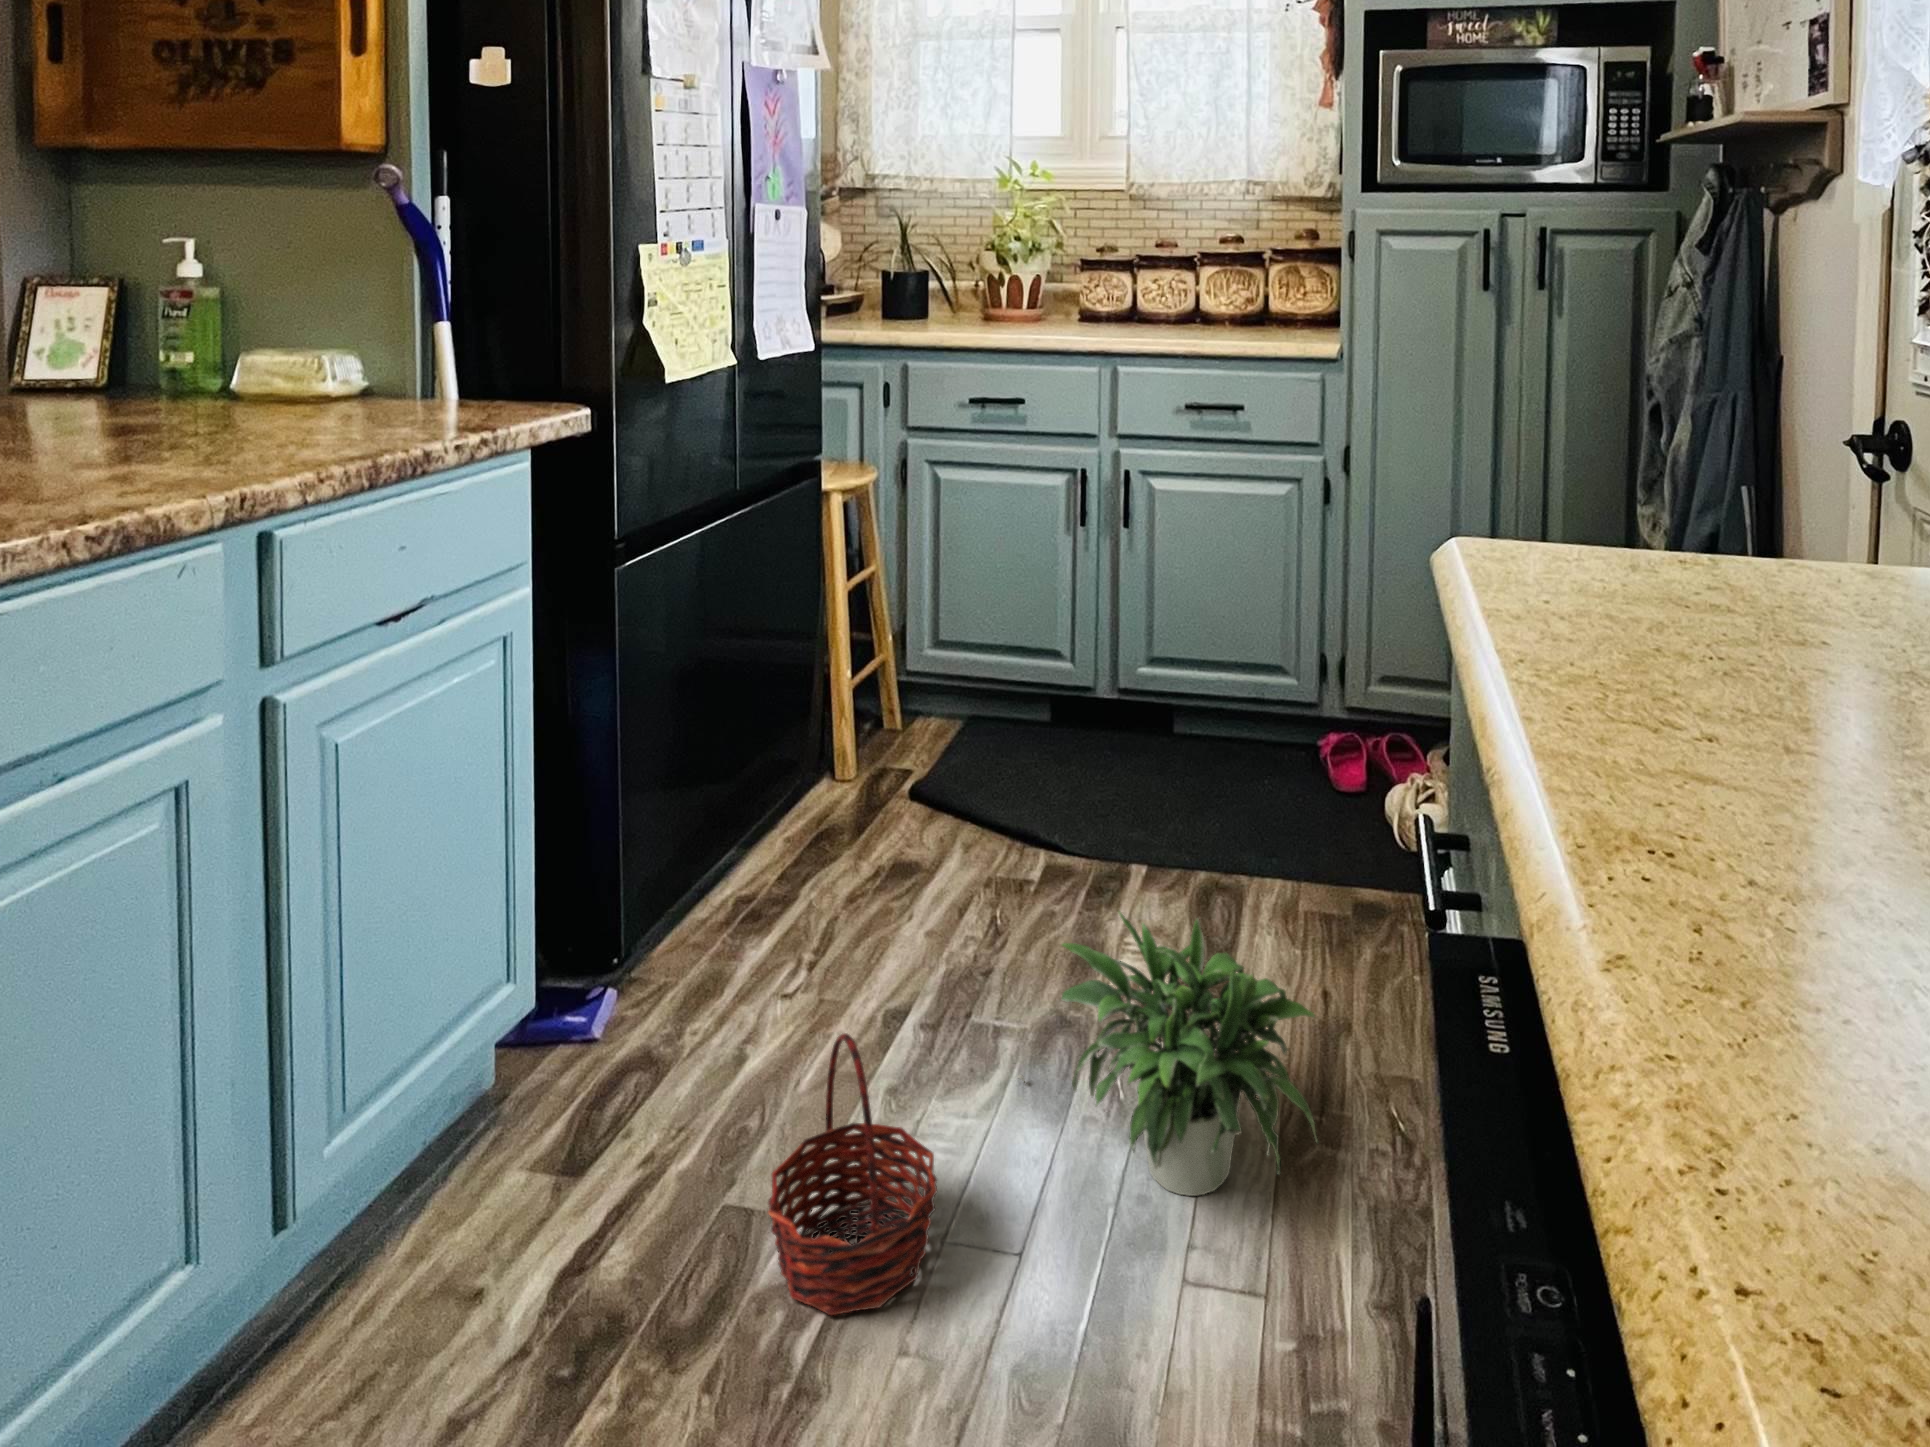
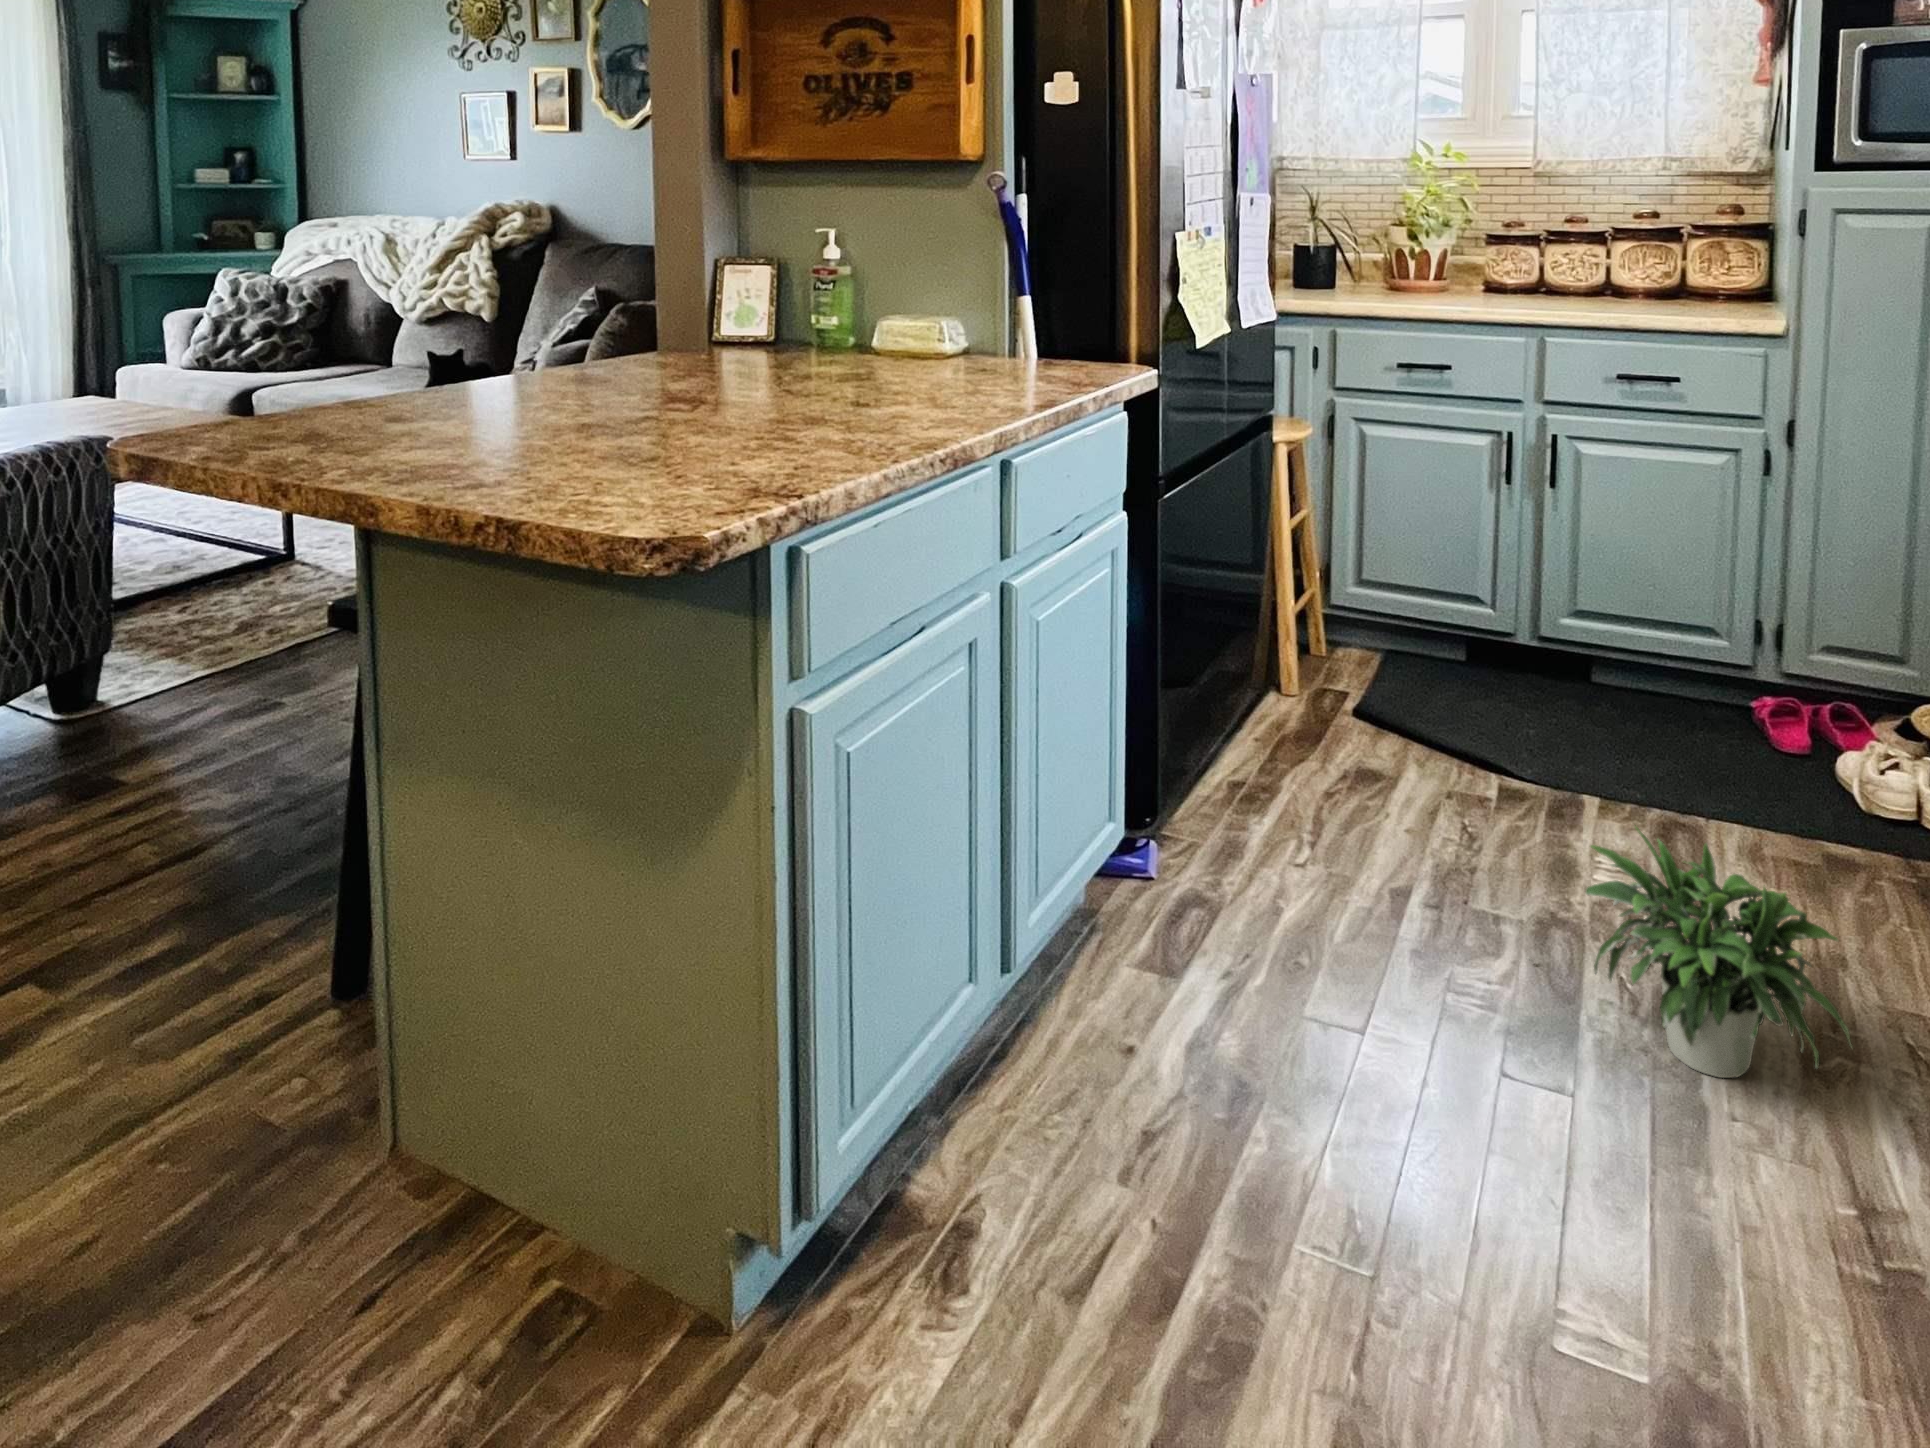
basket: present [768,1033,937,1315] -> none [1352,890,1499,1111]

